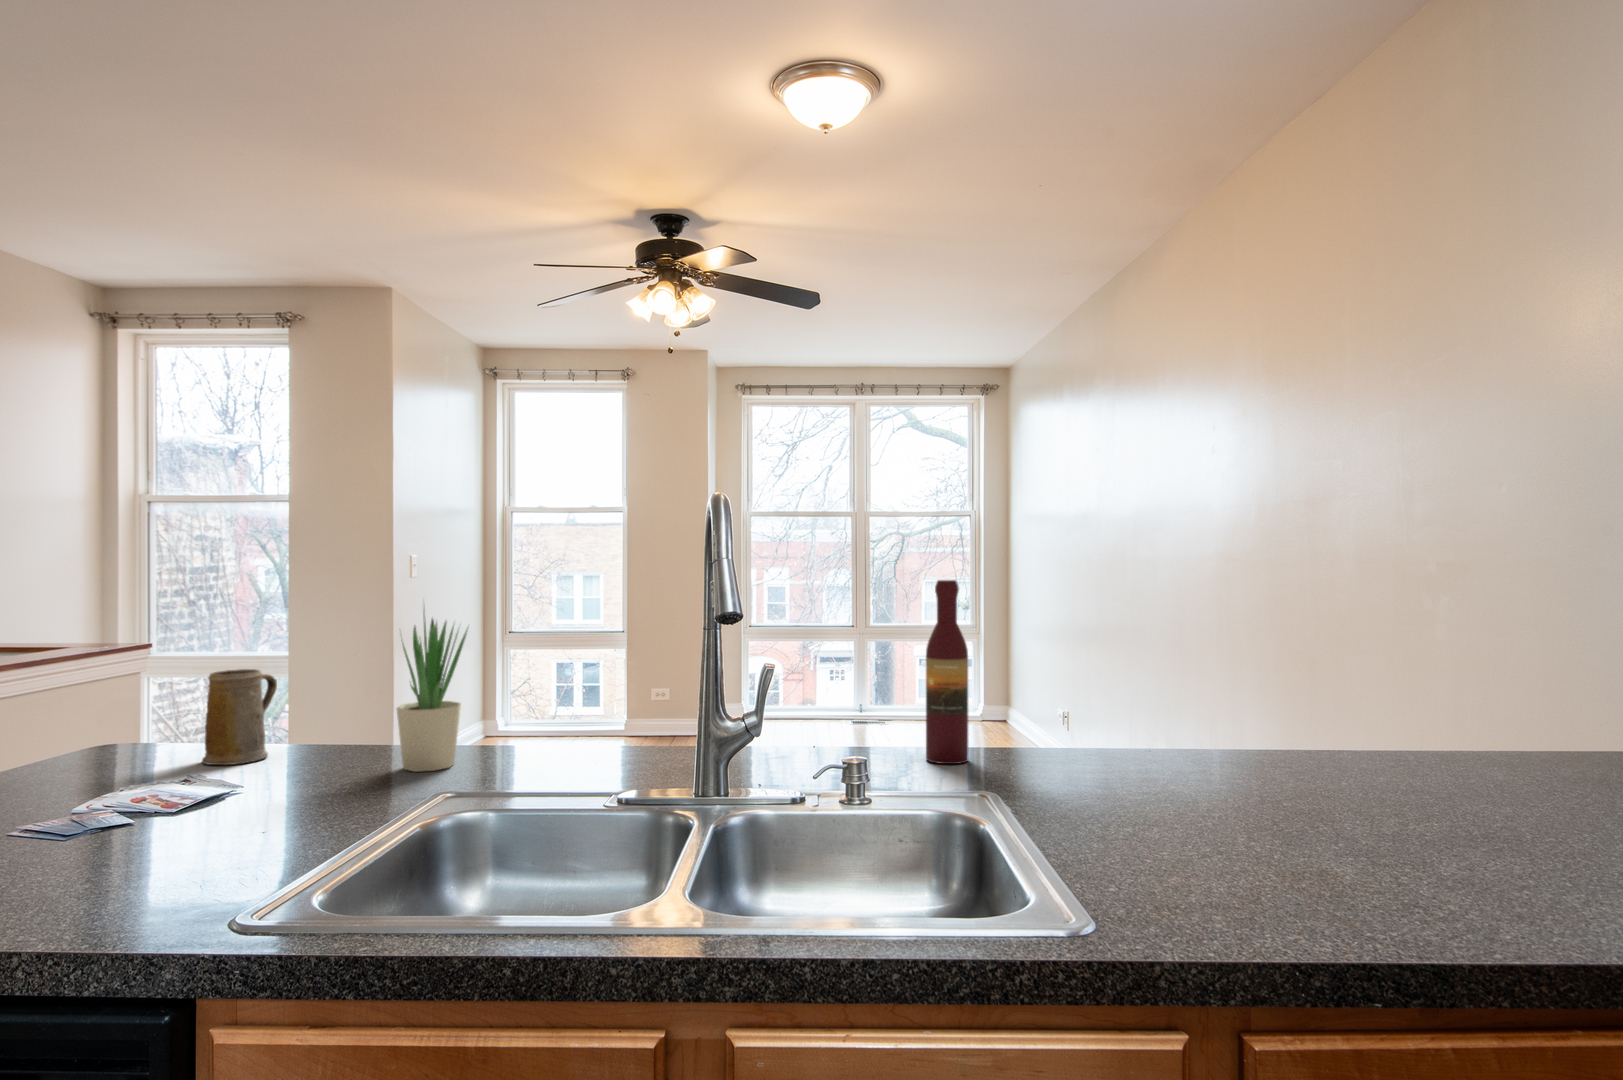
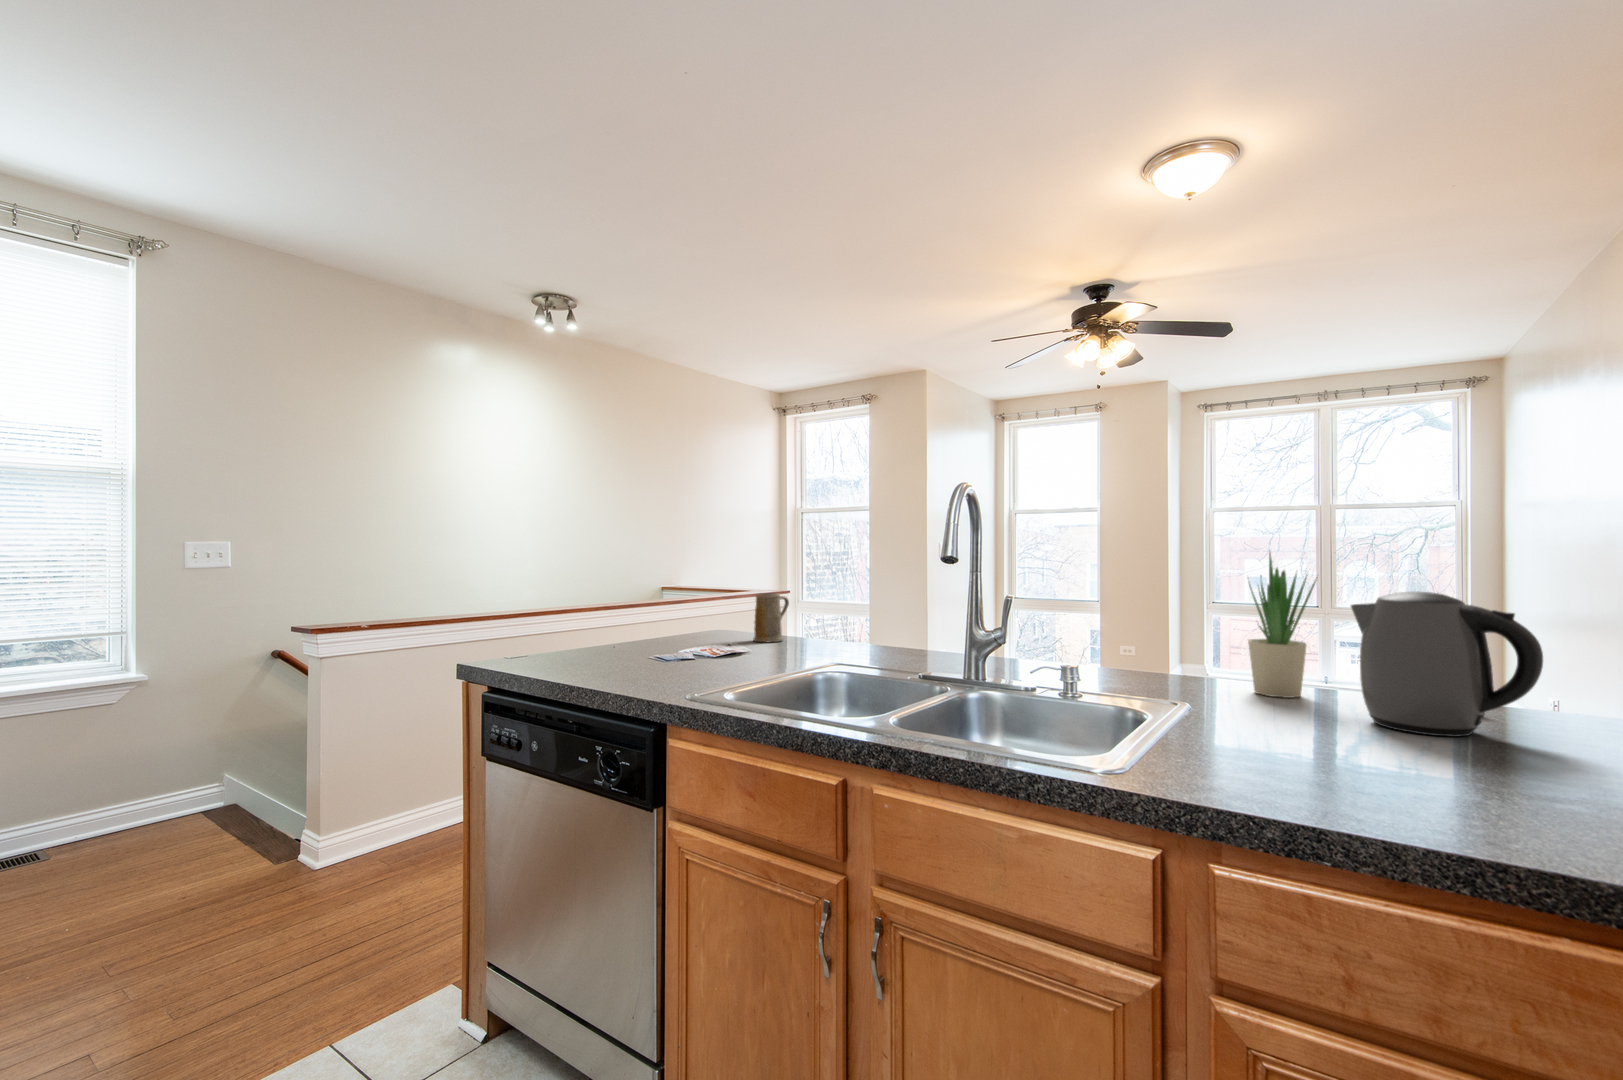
wine bottle: present [926,580,968,764] -> none [1173,540,1213,687]
potted plant: present [397,612,468,772] -> present [1248,553,1317,698]
kettle: none [1142,643,1307,798] -> present [1351,592,1543,737]

